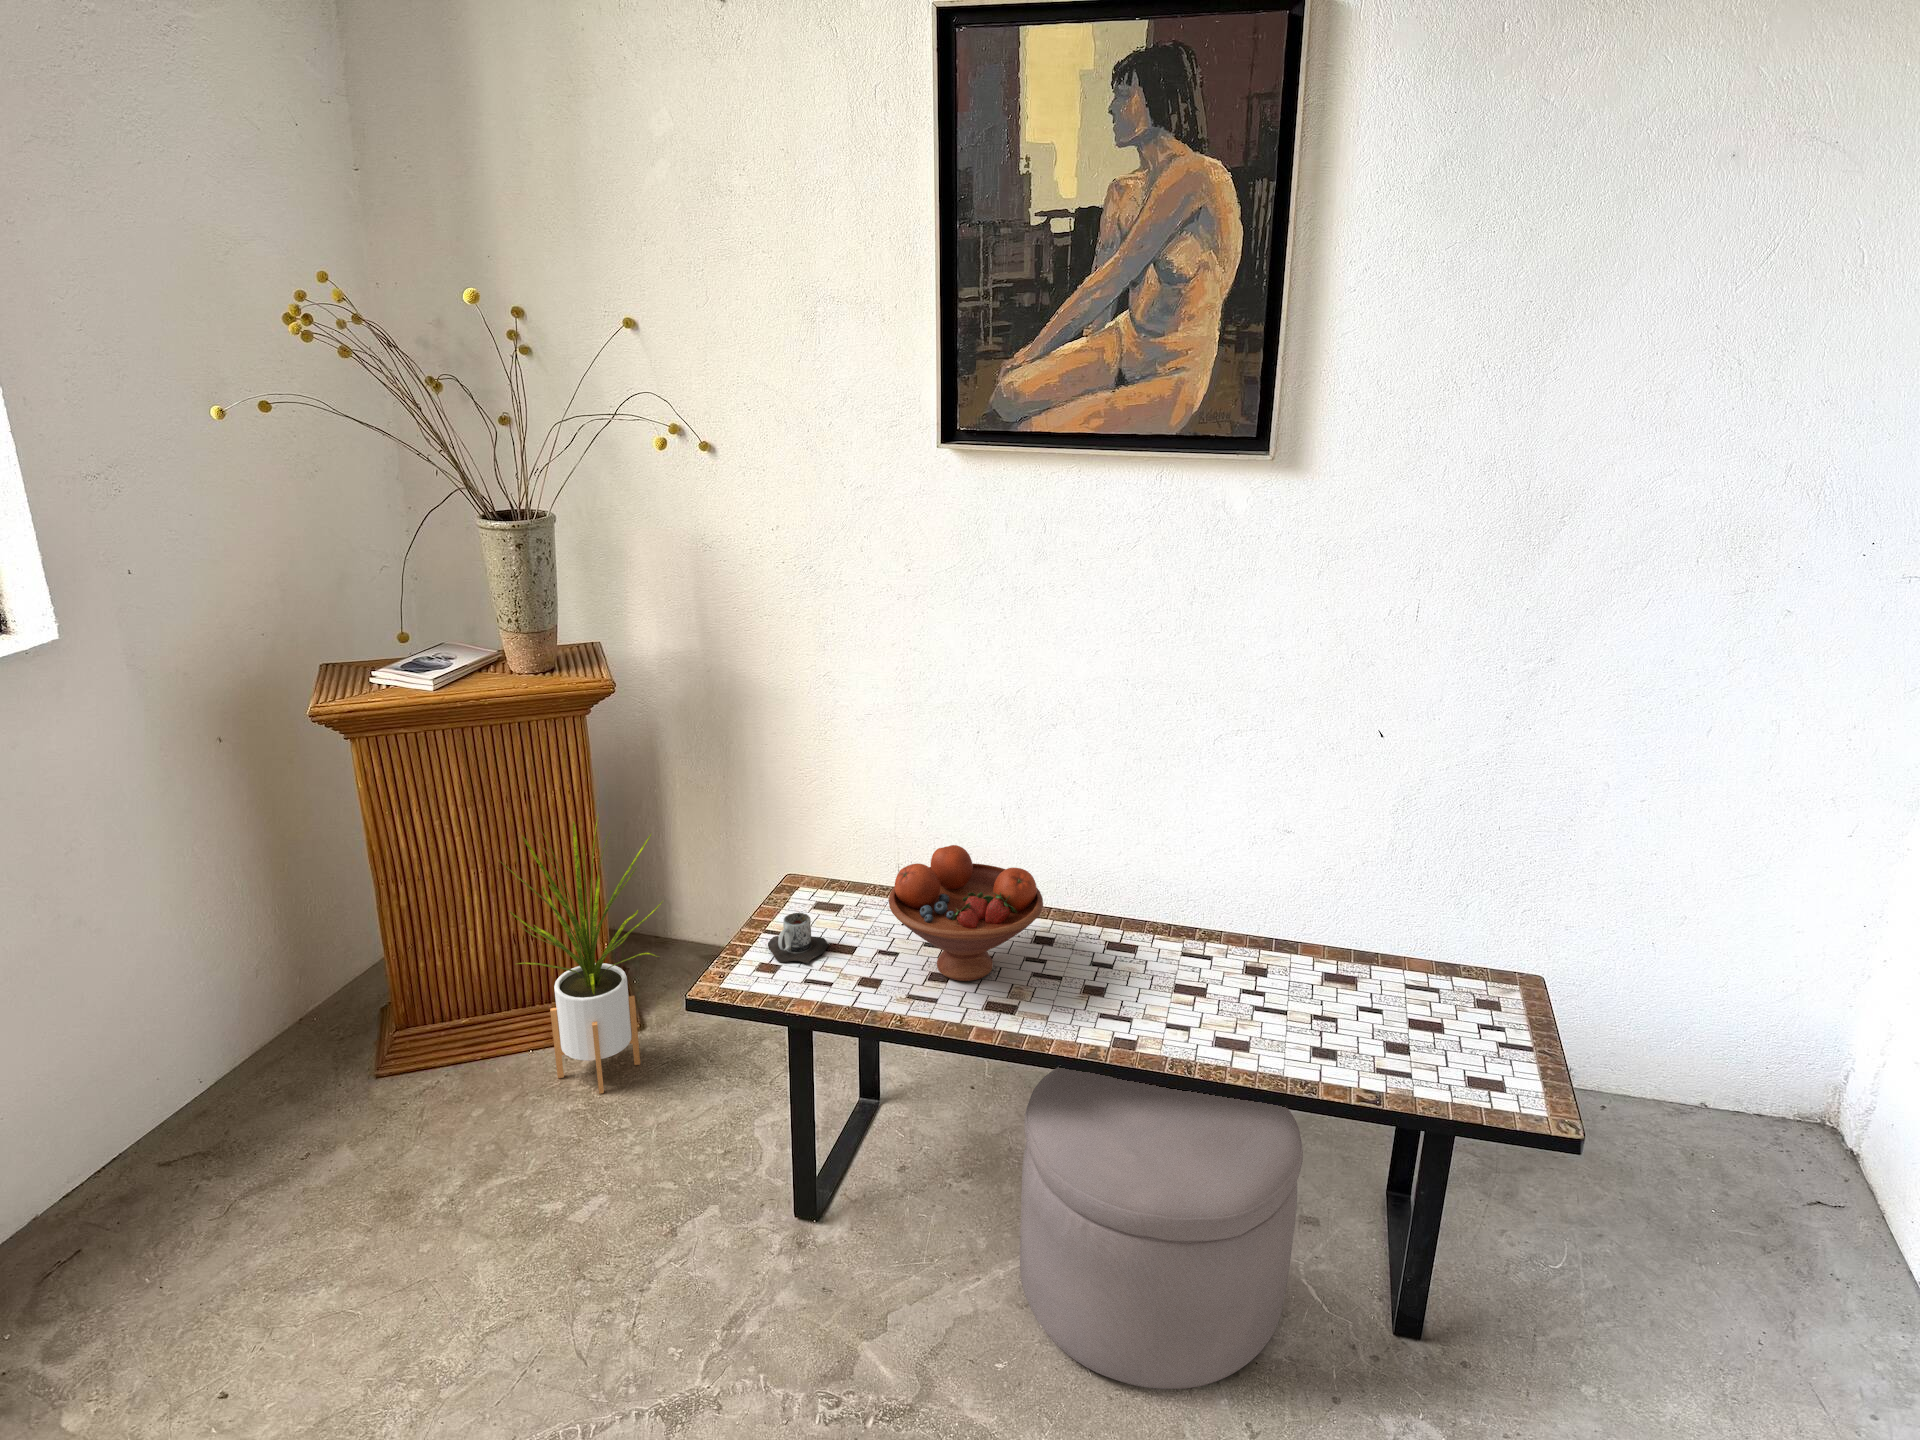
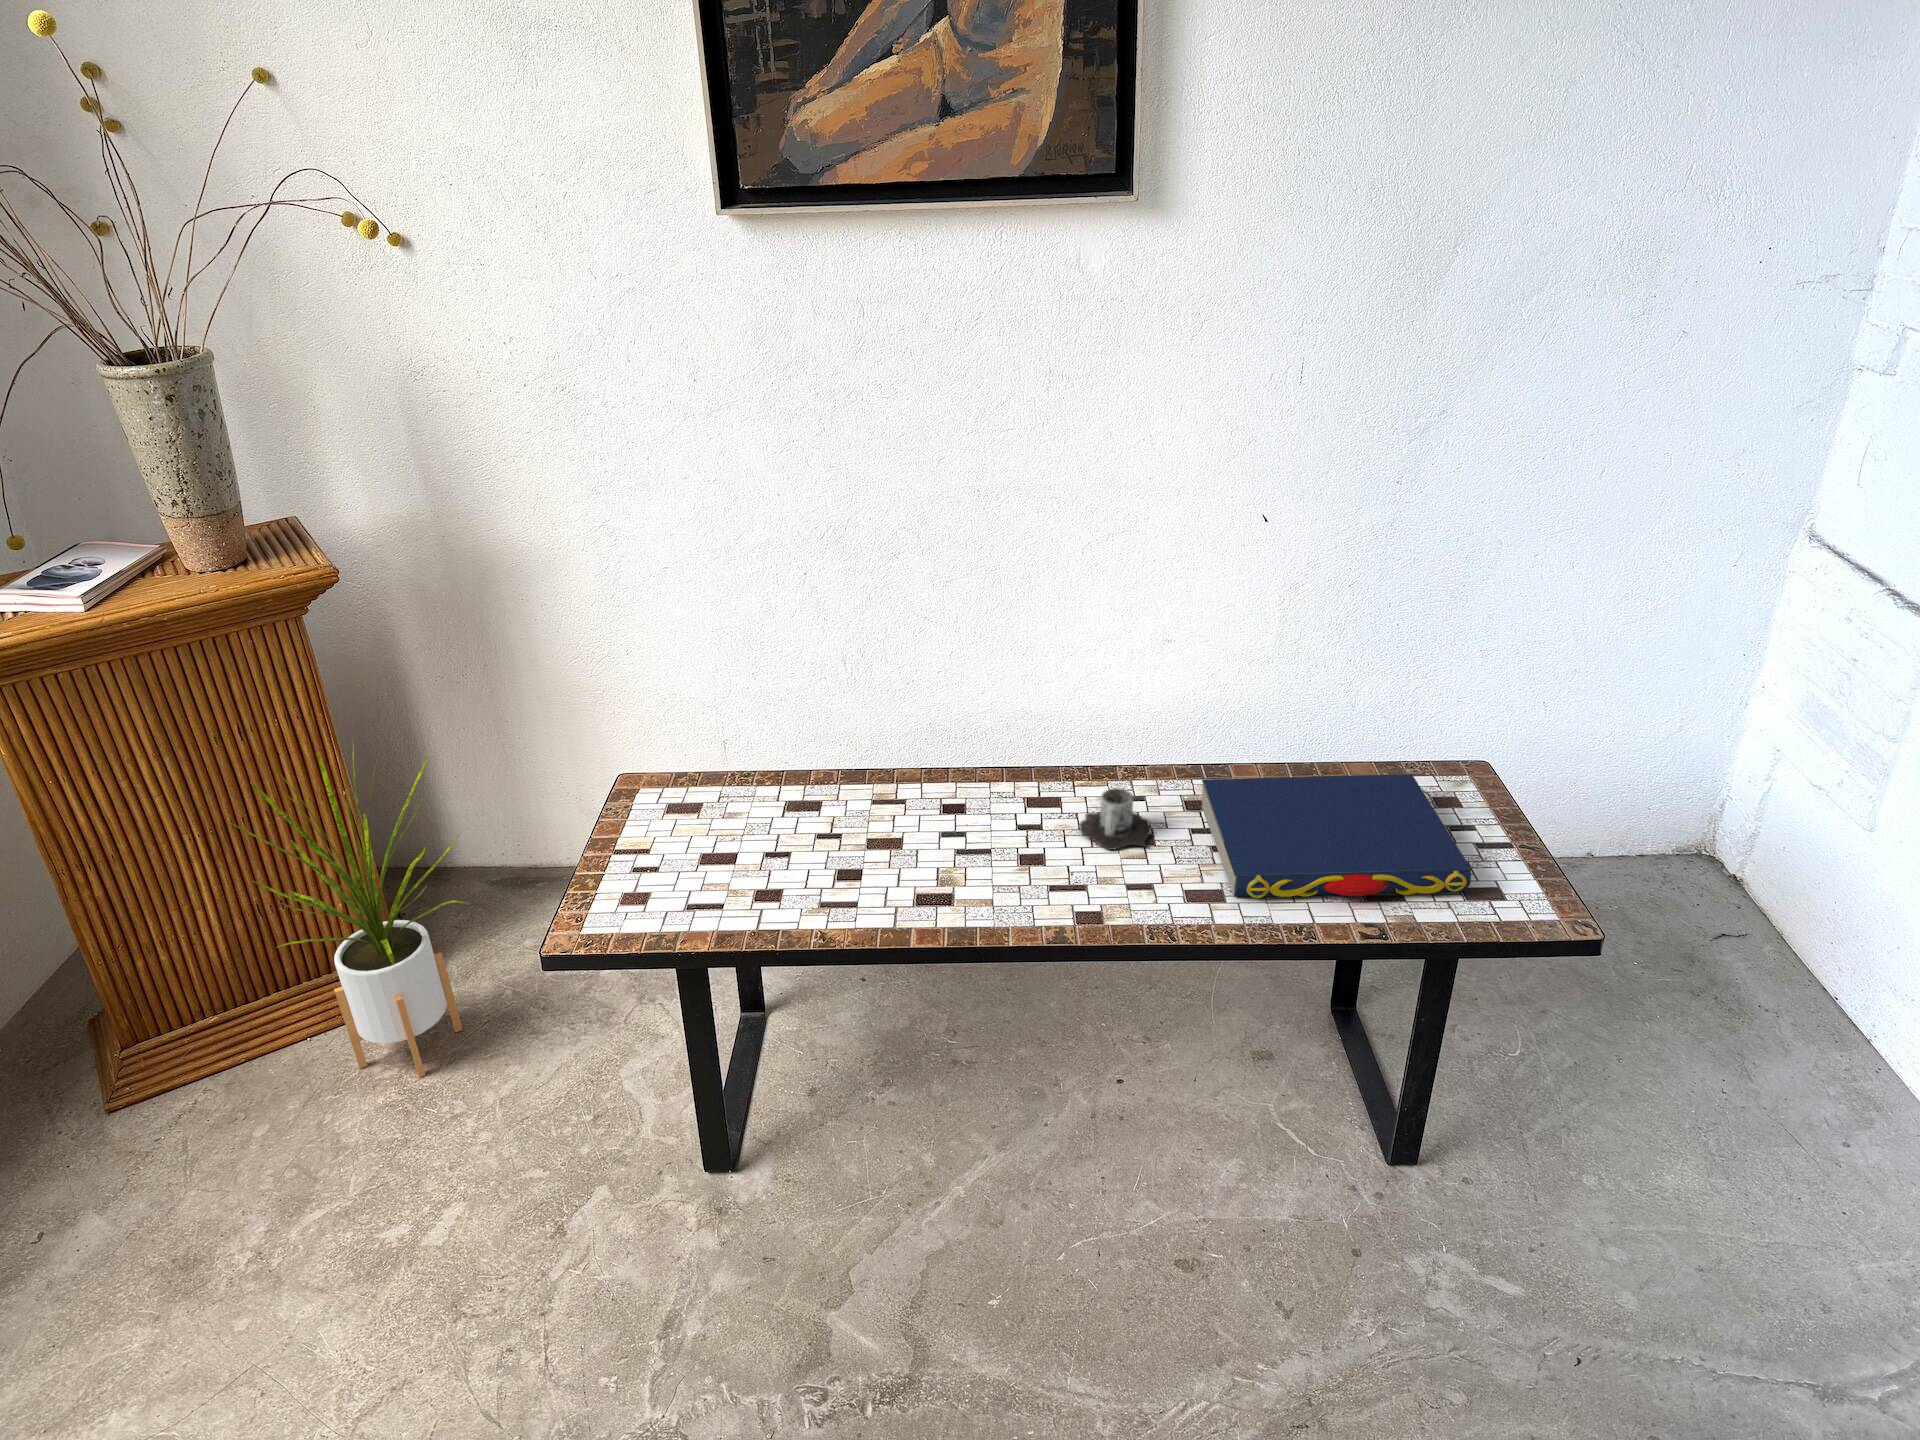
fruit bowl: present [889,845,1043,981] -> none [772,714,962,876]
mug: present [768,913,828,964] -> present [1080,788,1151,850]
book: none [1257,949,1476,1082] -> present [1201,774,1471,898]
ottoman: present [1020,1067,1303,1389] -> none [981,903,1301,1288]

